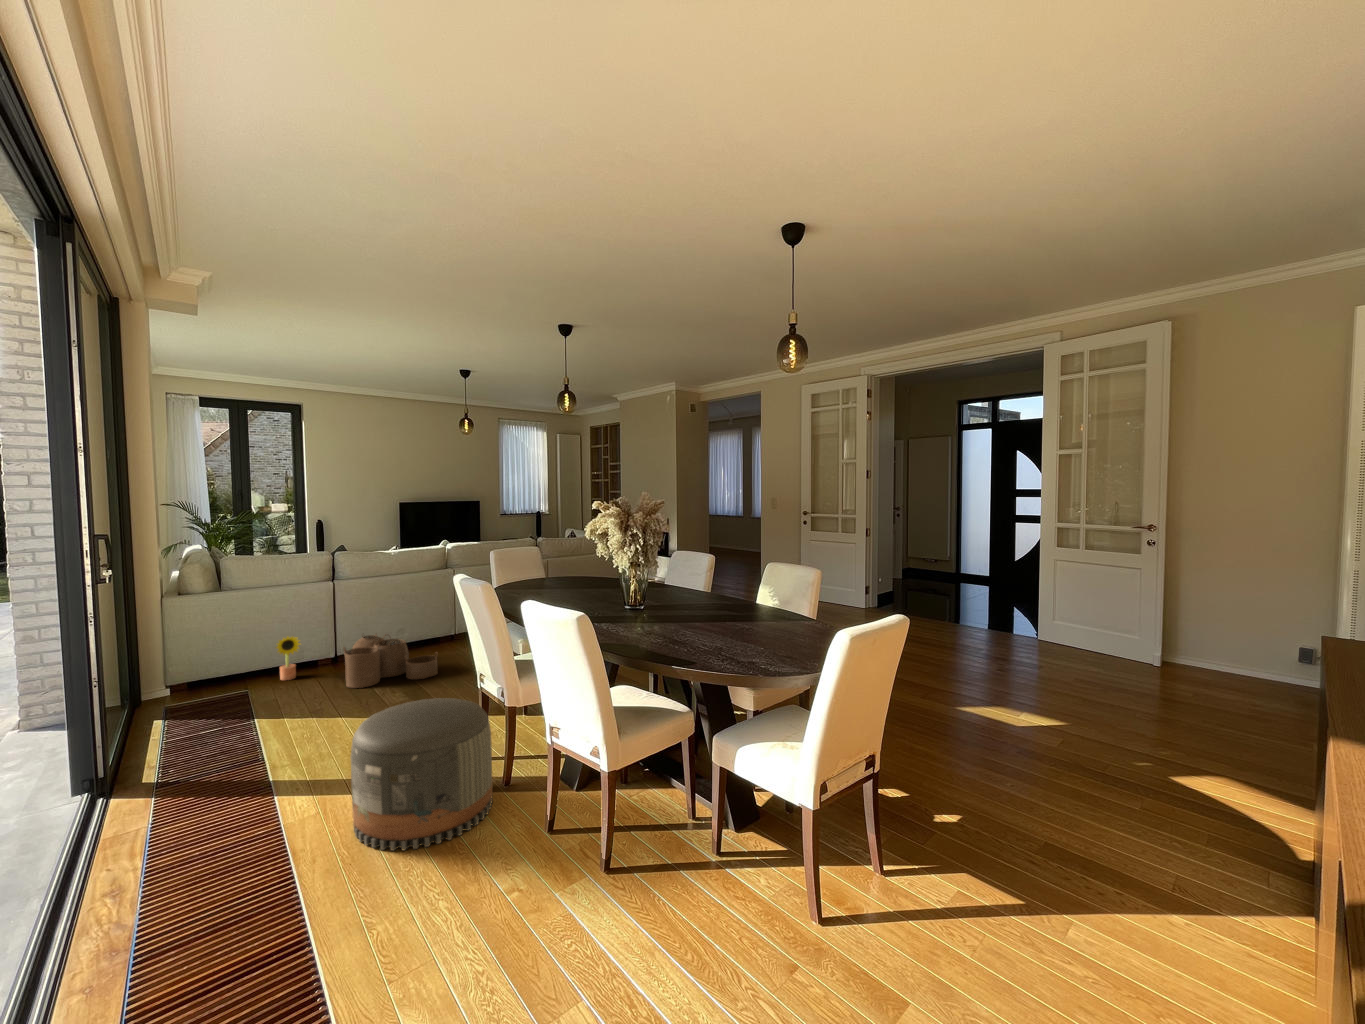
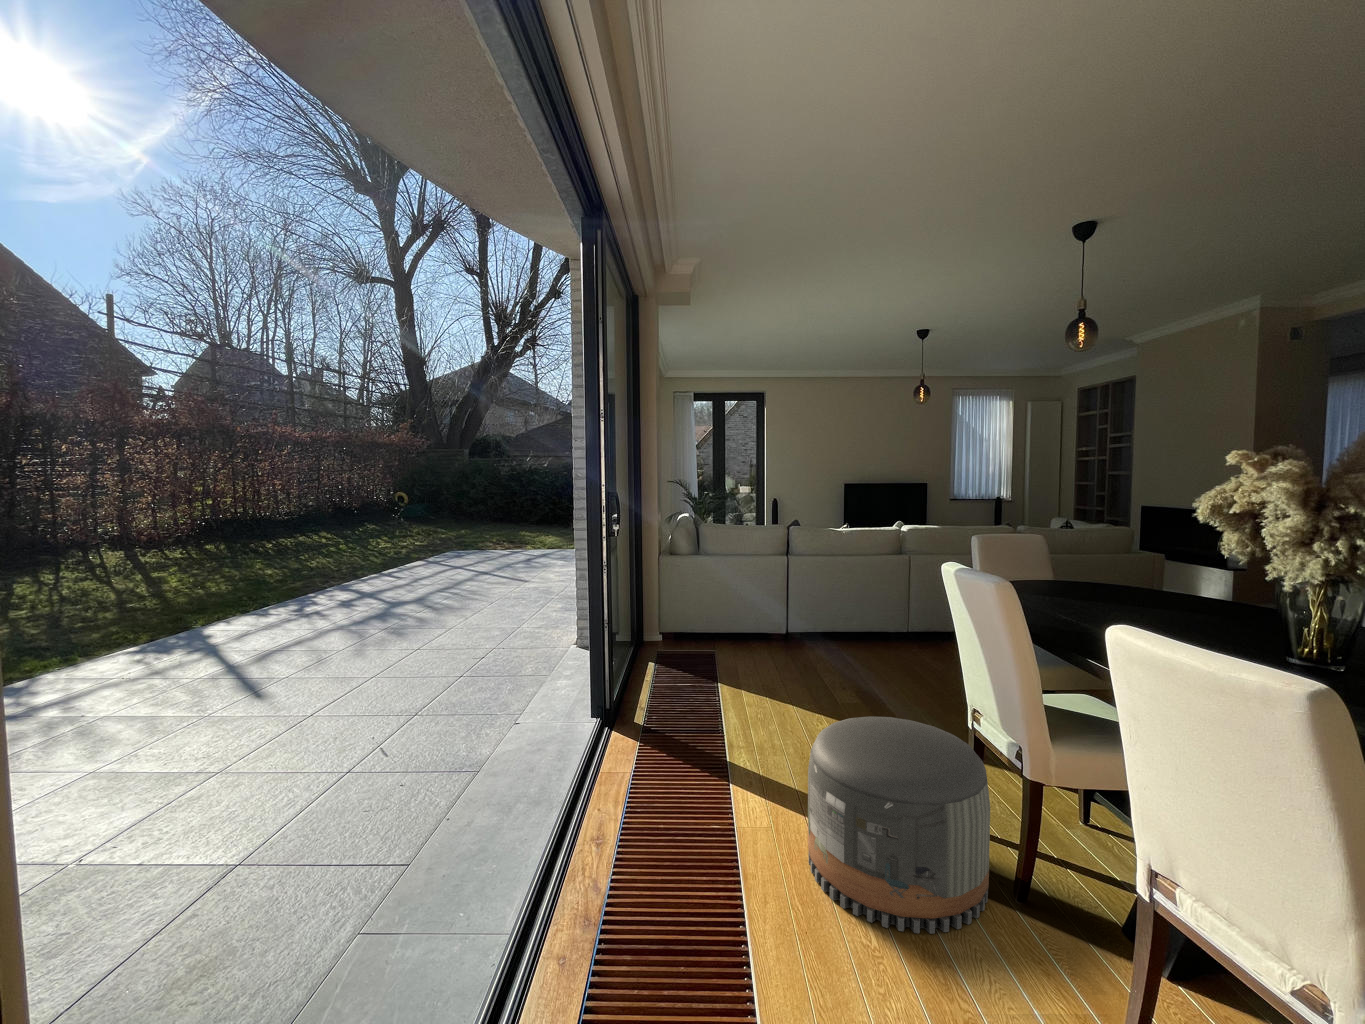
woven basket: present [343,634,438,688] -> none [797,614,892,675]
decorative plant: present [276,636,300,680] -> none [738,606,760,648]

